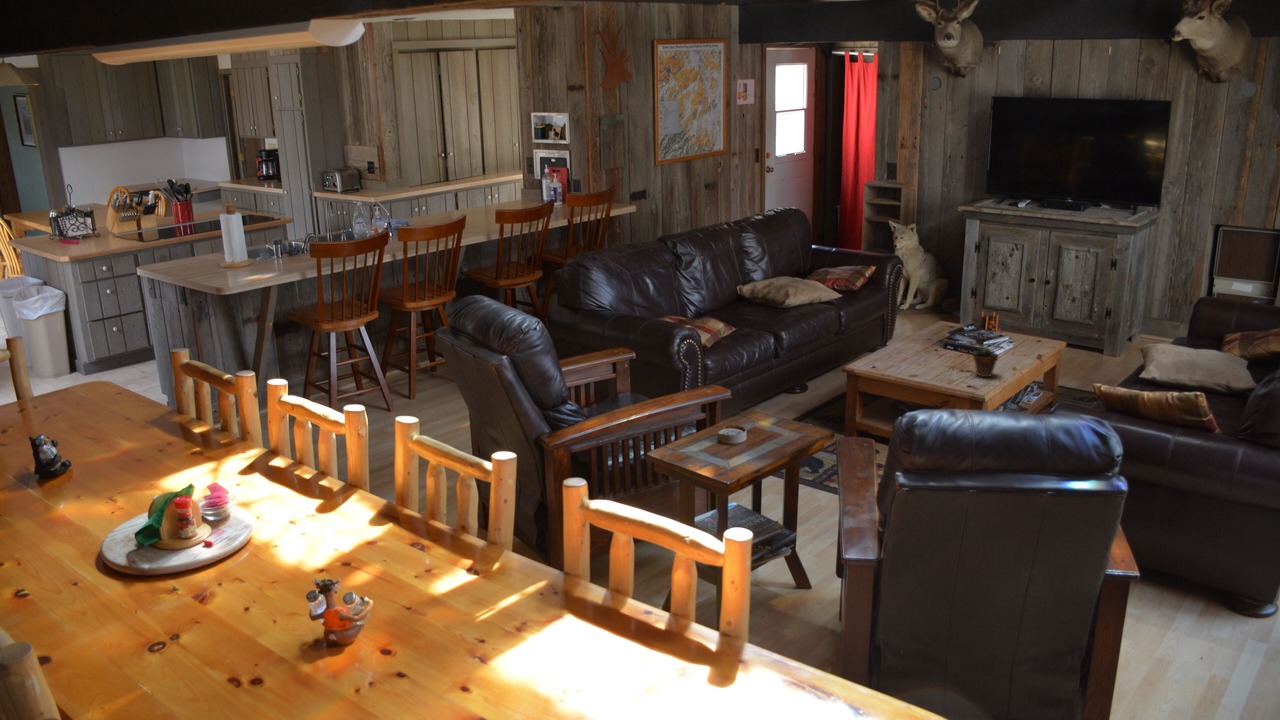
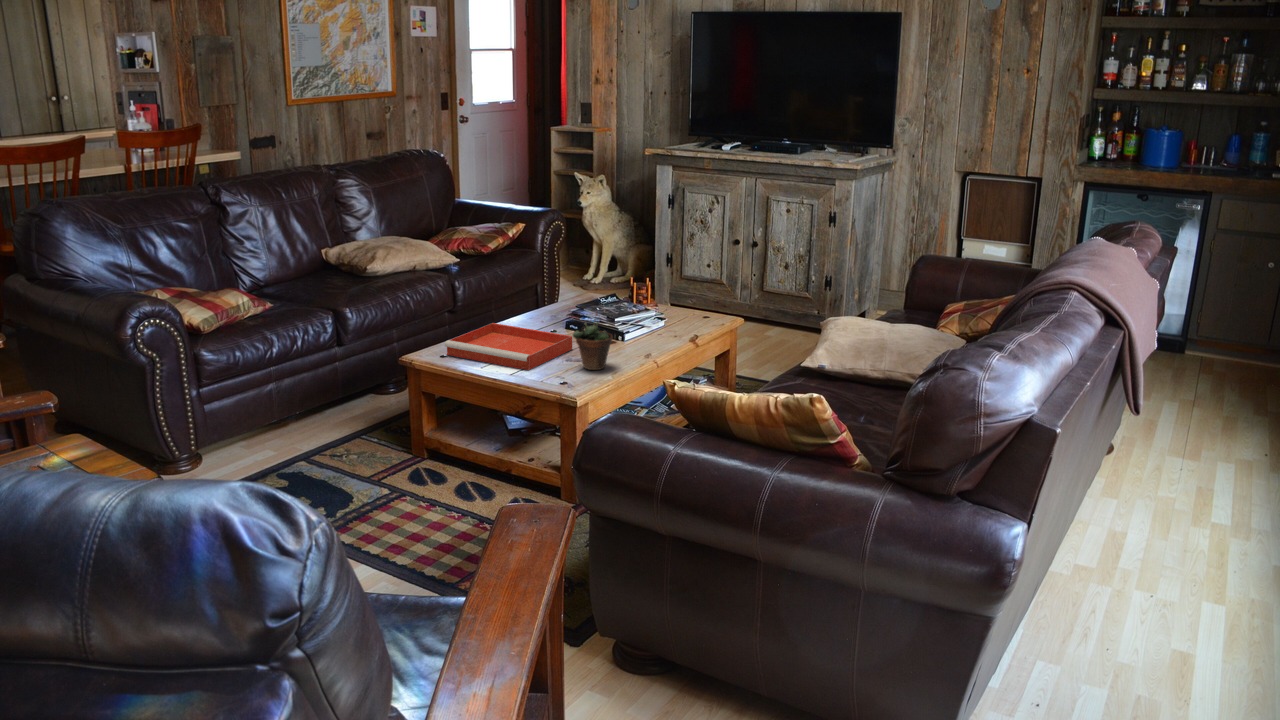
tray: none [877,344,961,376] -> present [445,323,572,370]

